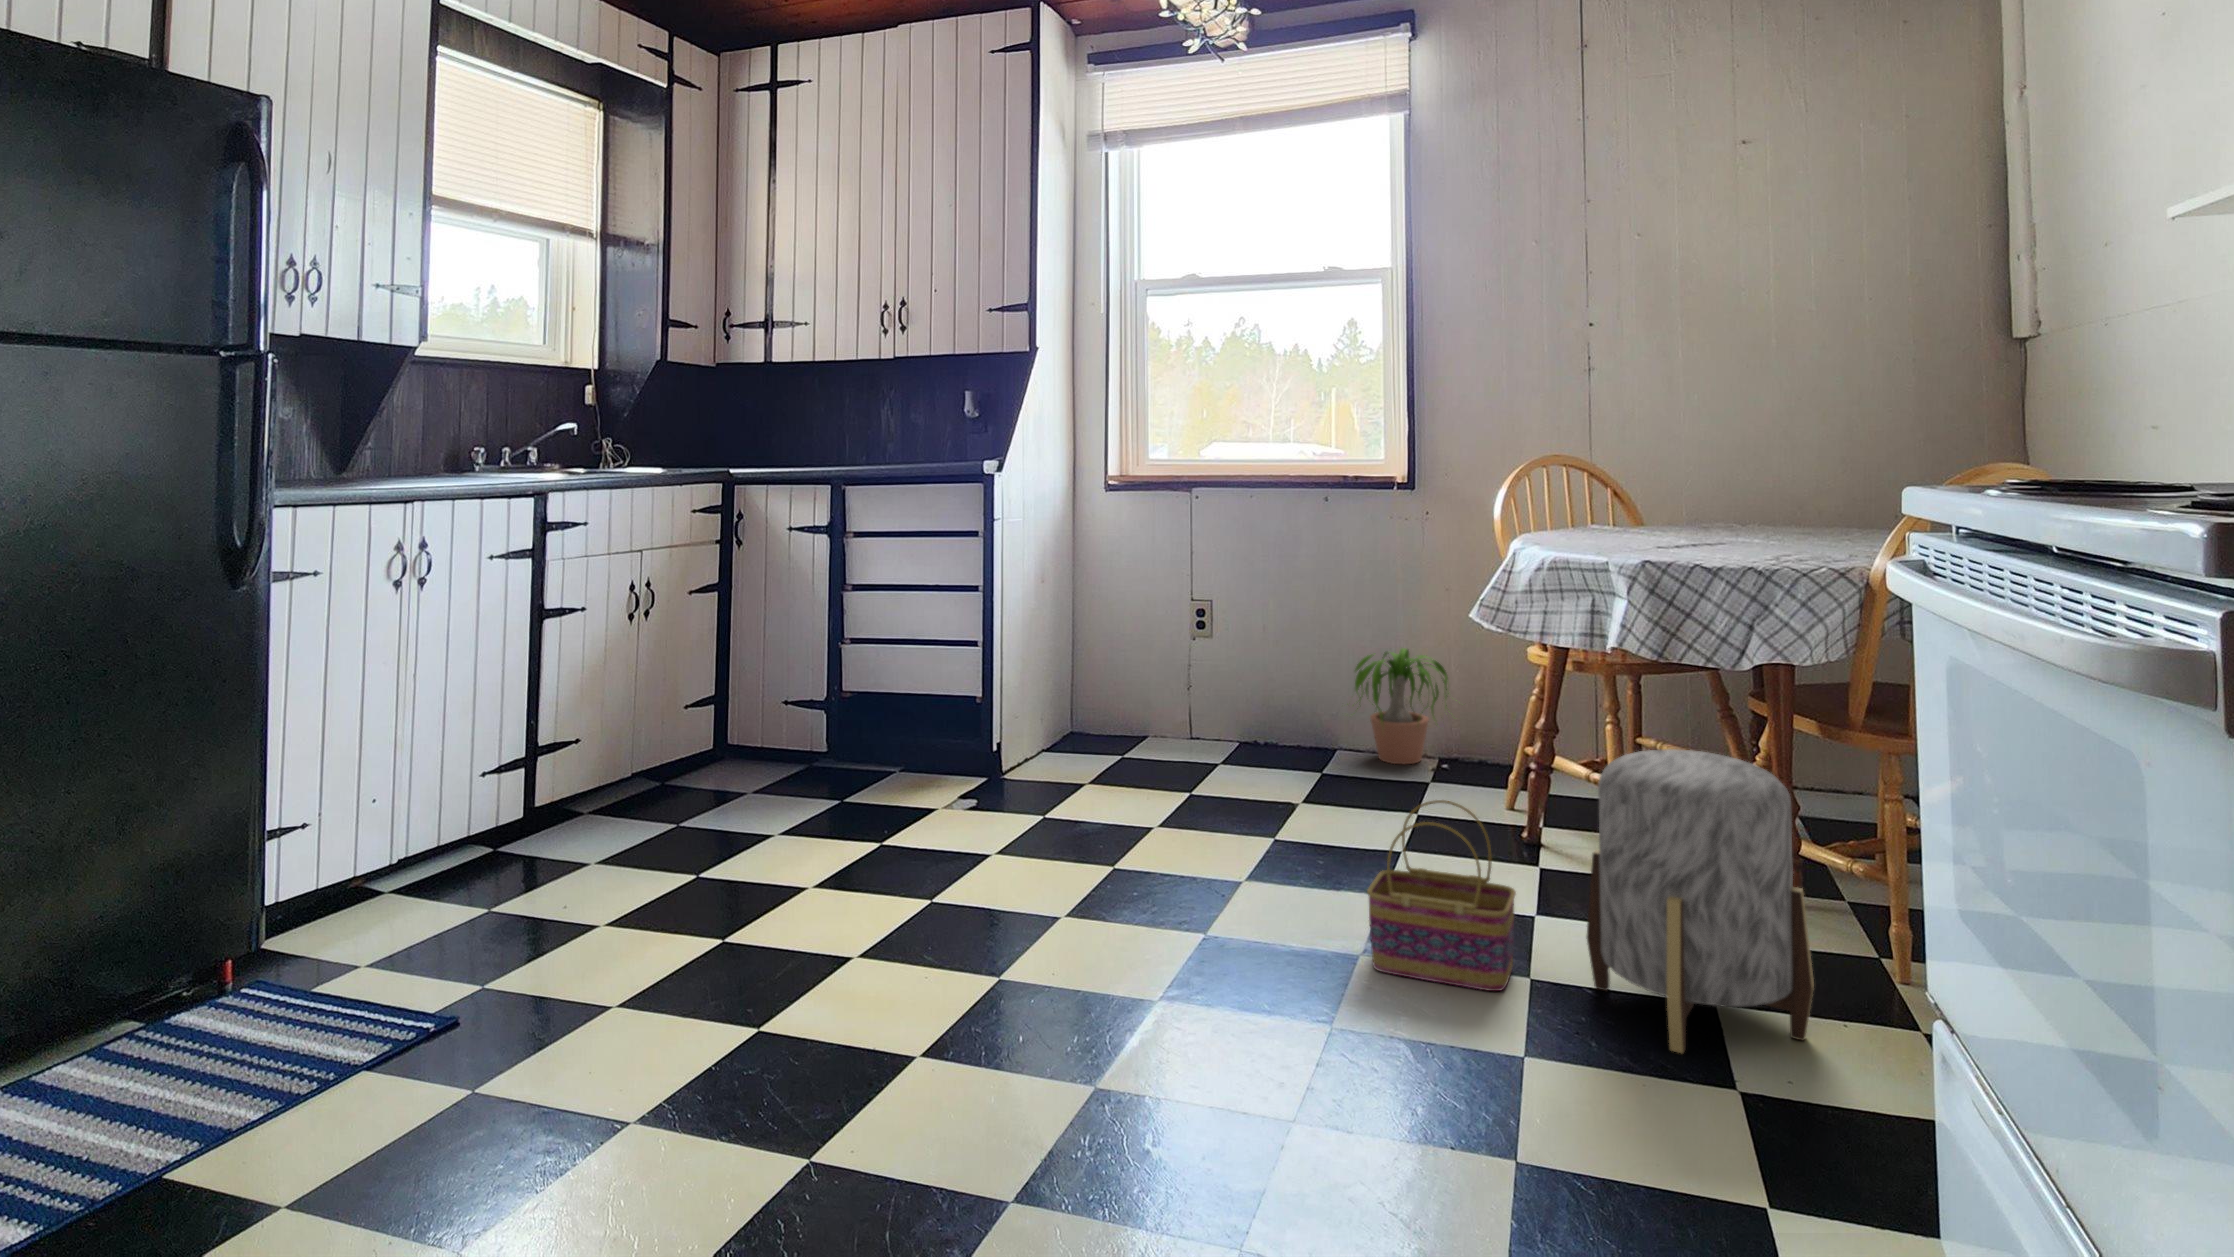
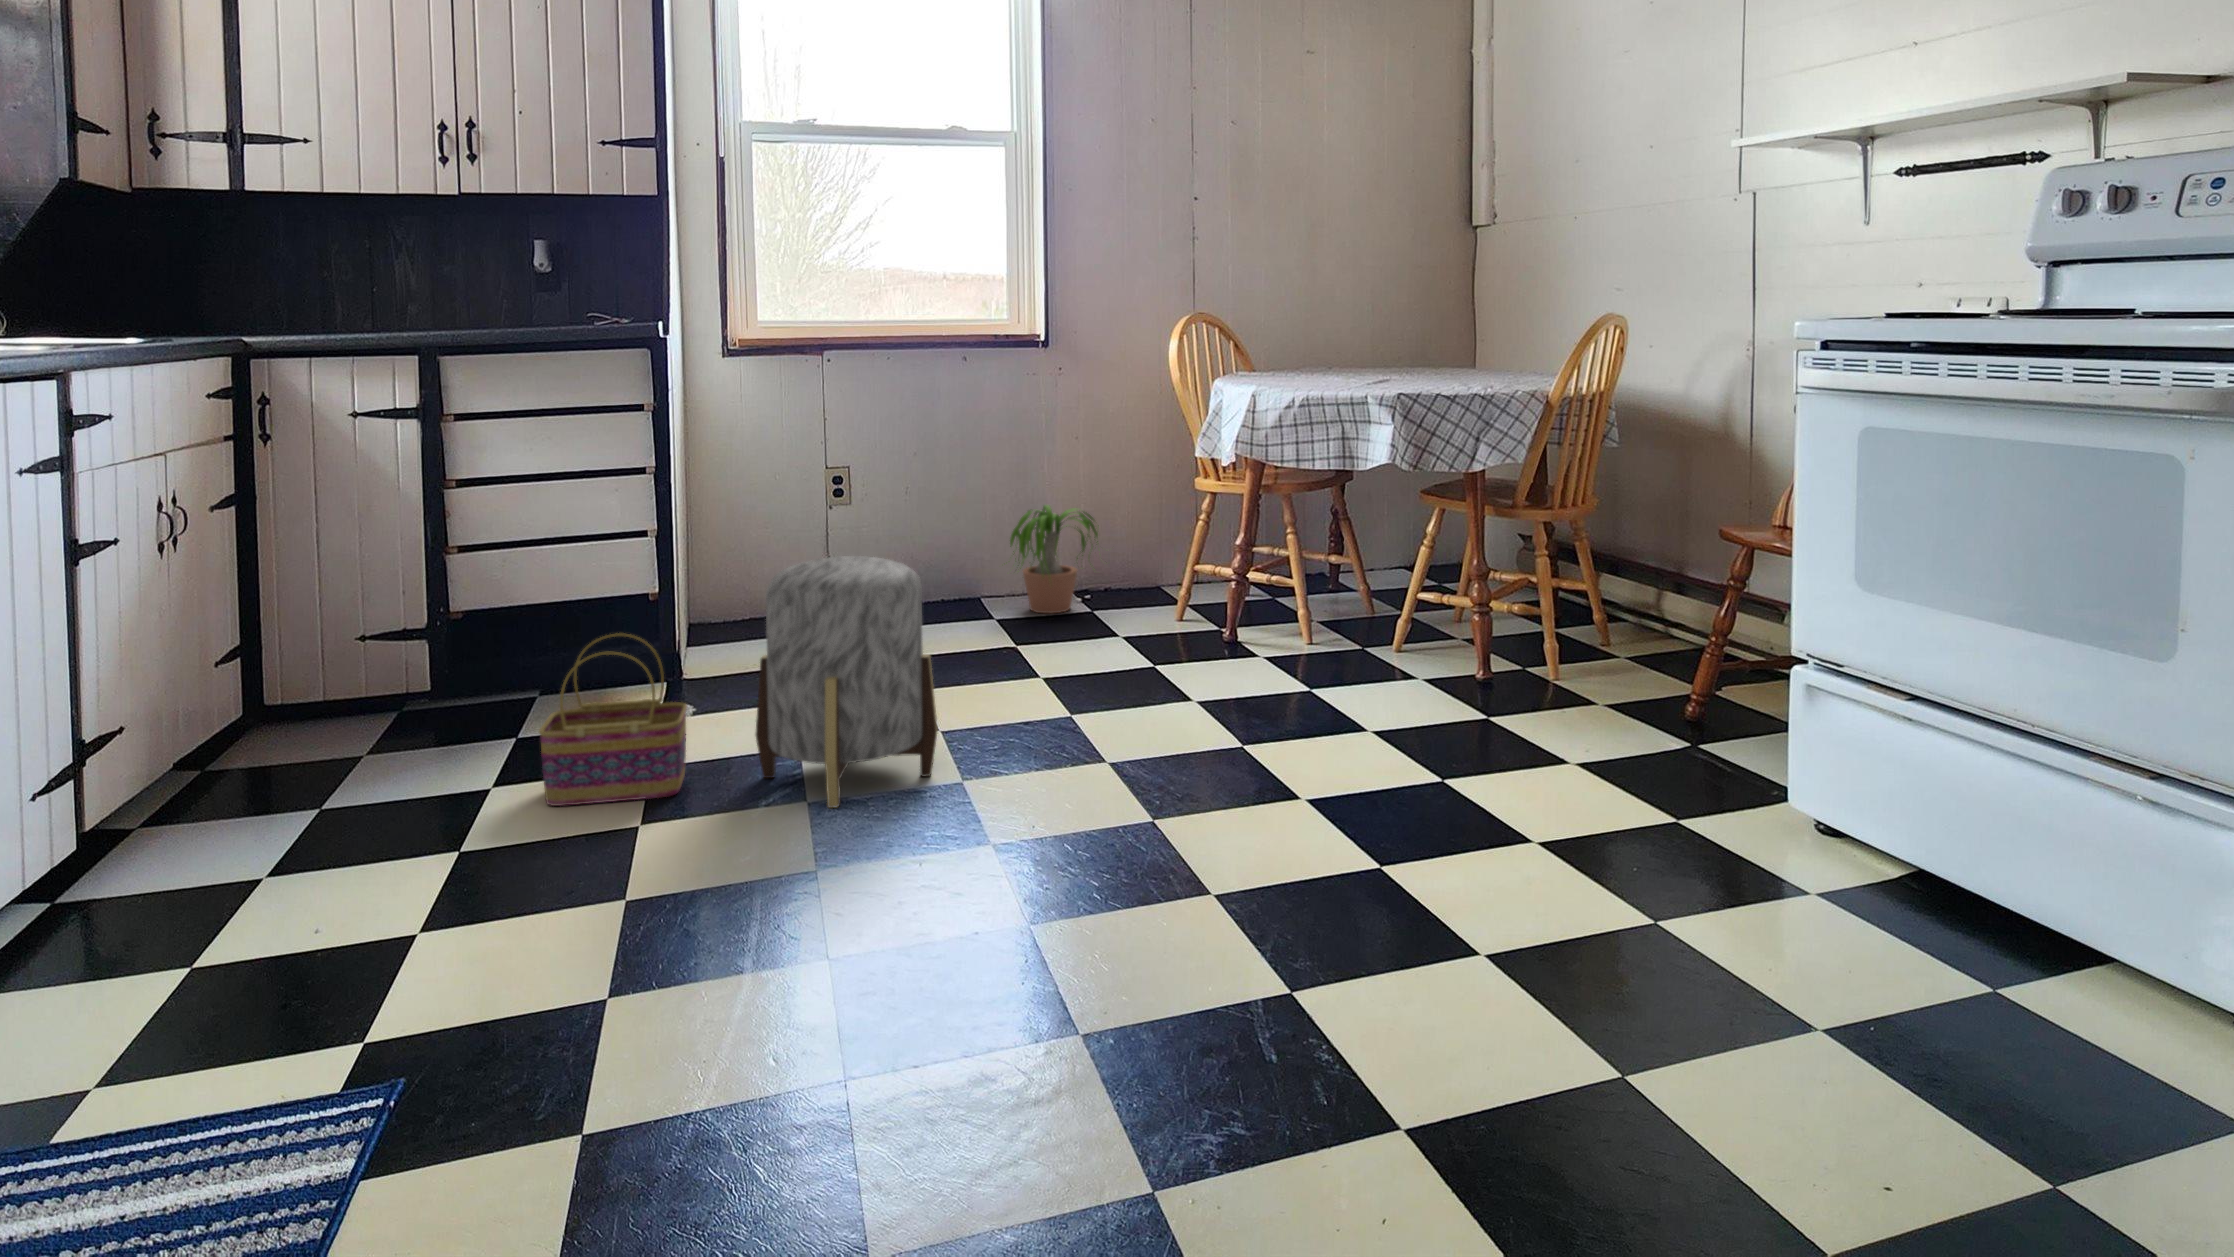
stool: present [1587,749,1814,1053] -> present [756,556,938,808]
basket: present [1367,800,1516,991] -> present [539,633,687,806]

